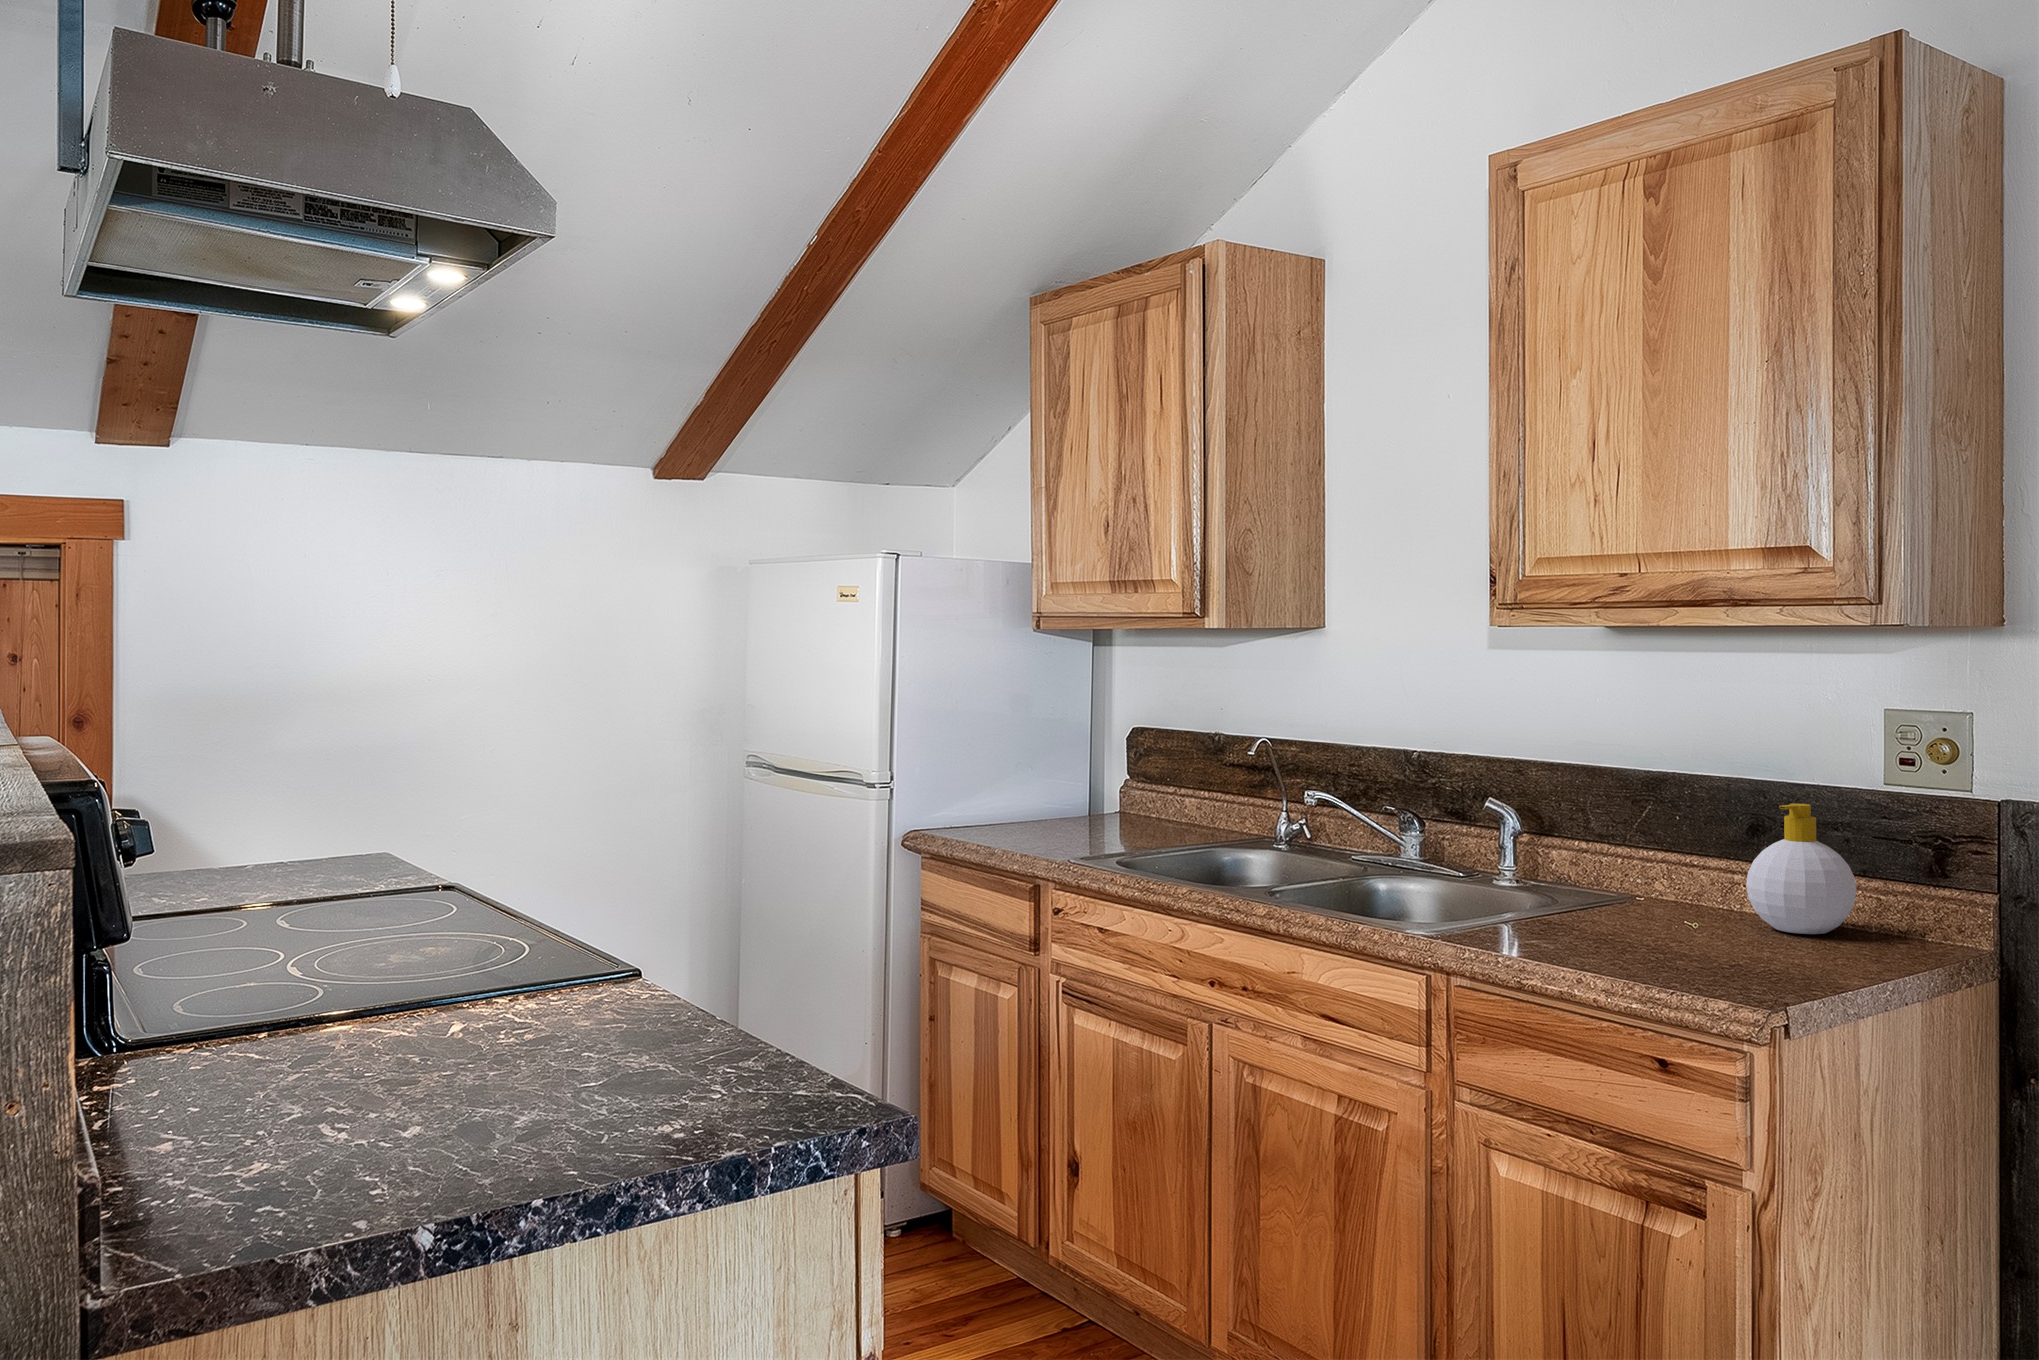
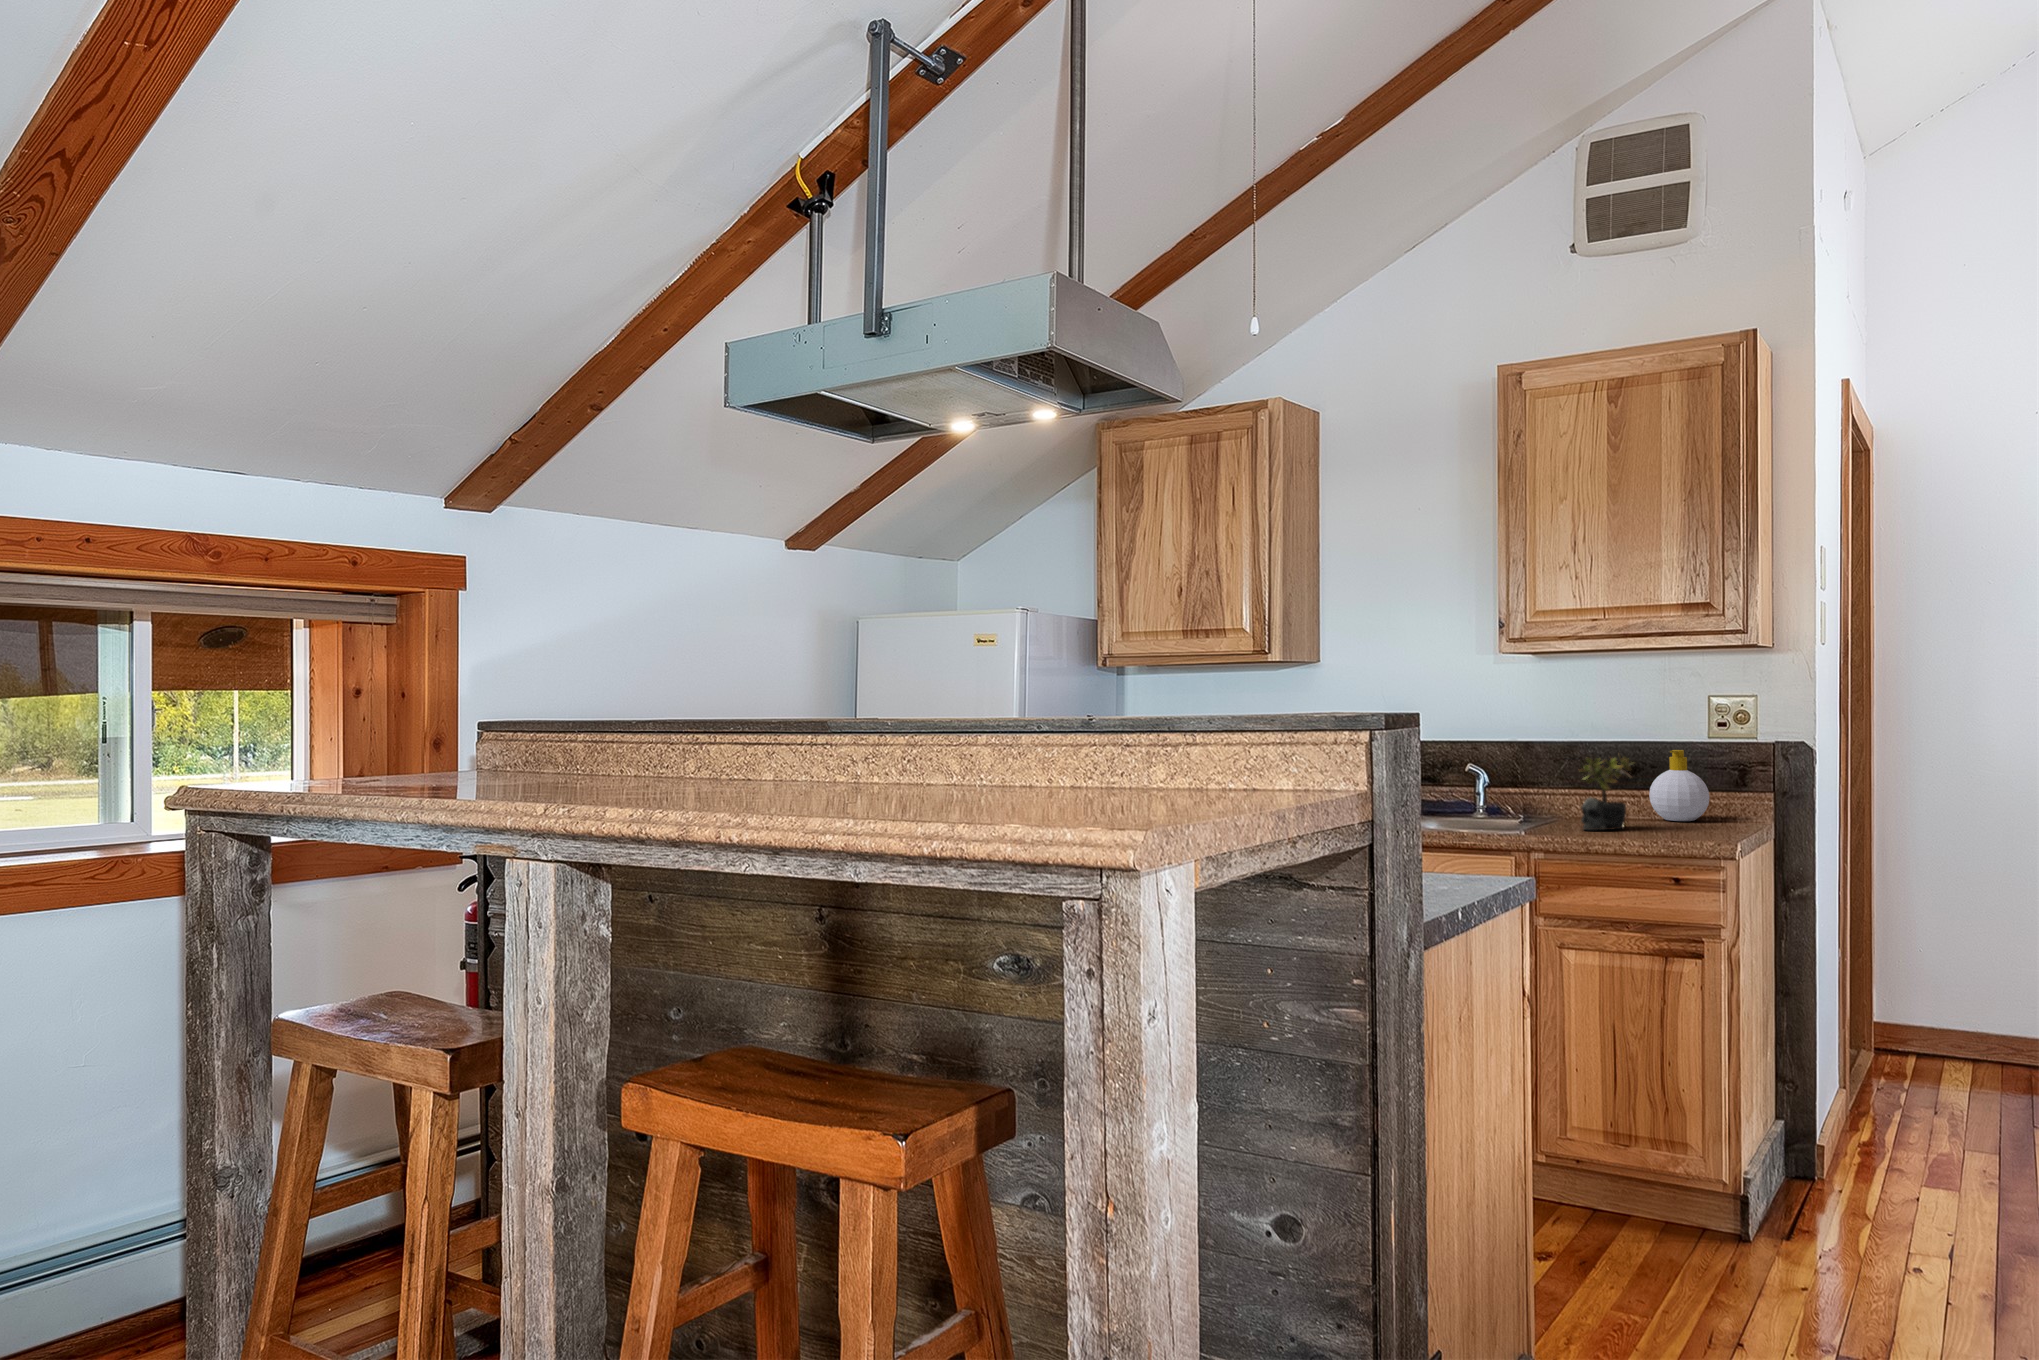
succulent plant: none [1564,807,1681,945] -> present [1580,755,1634,830]

